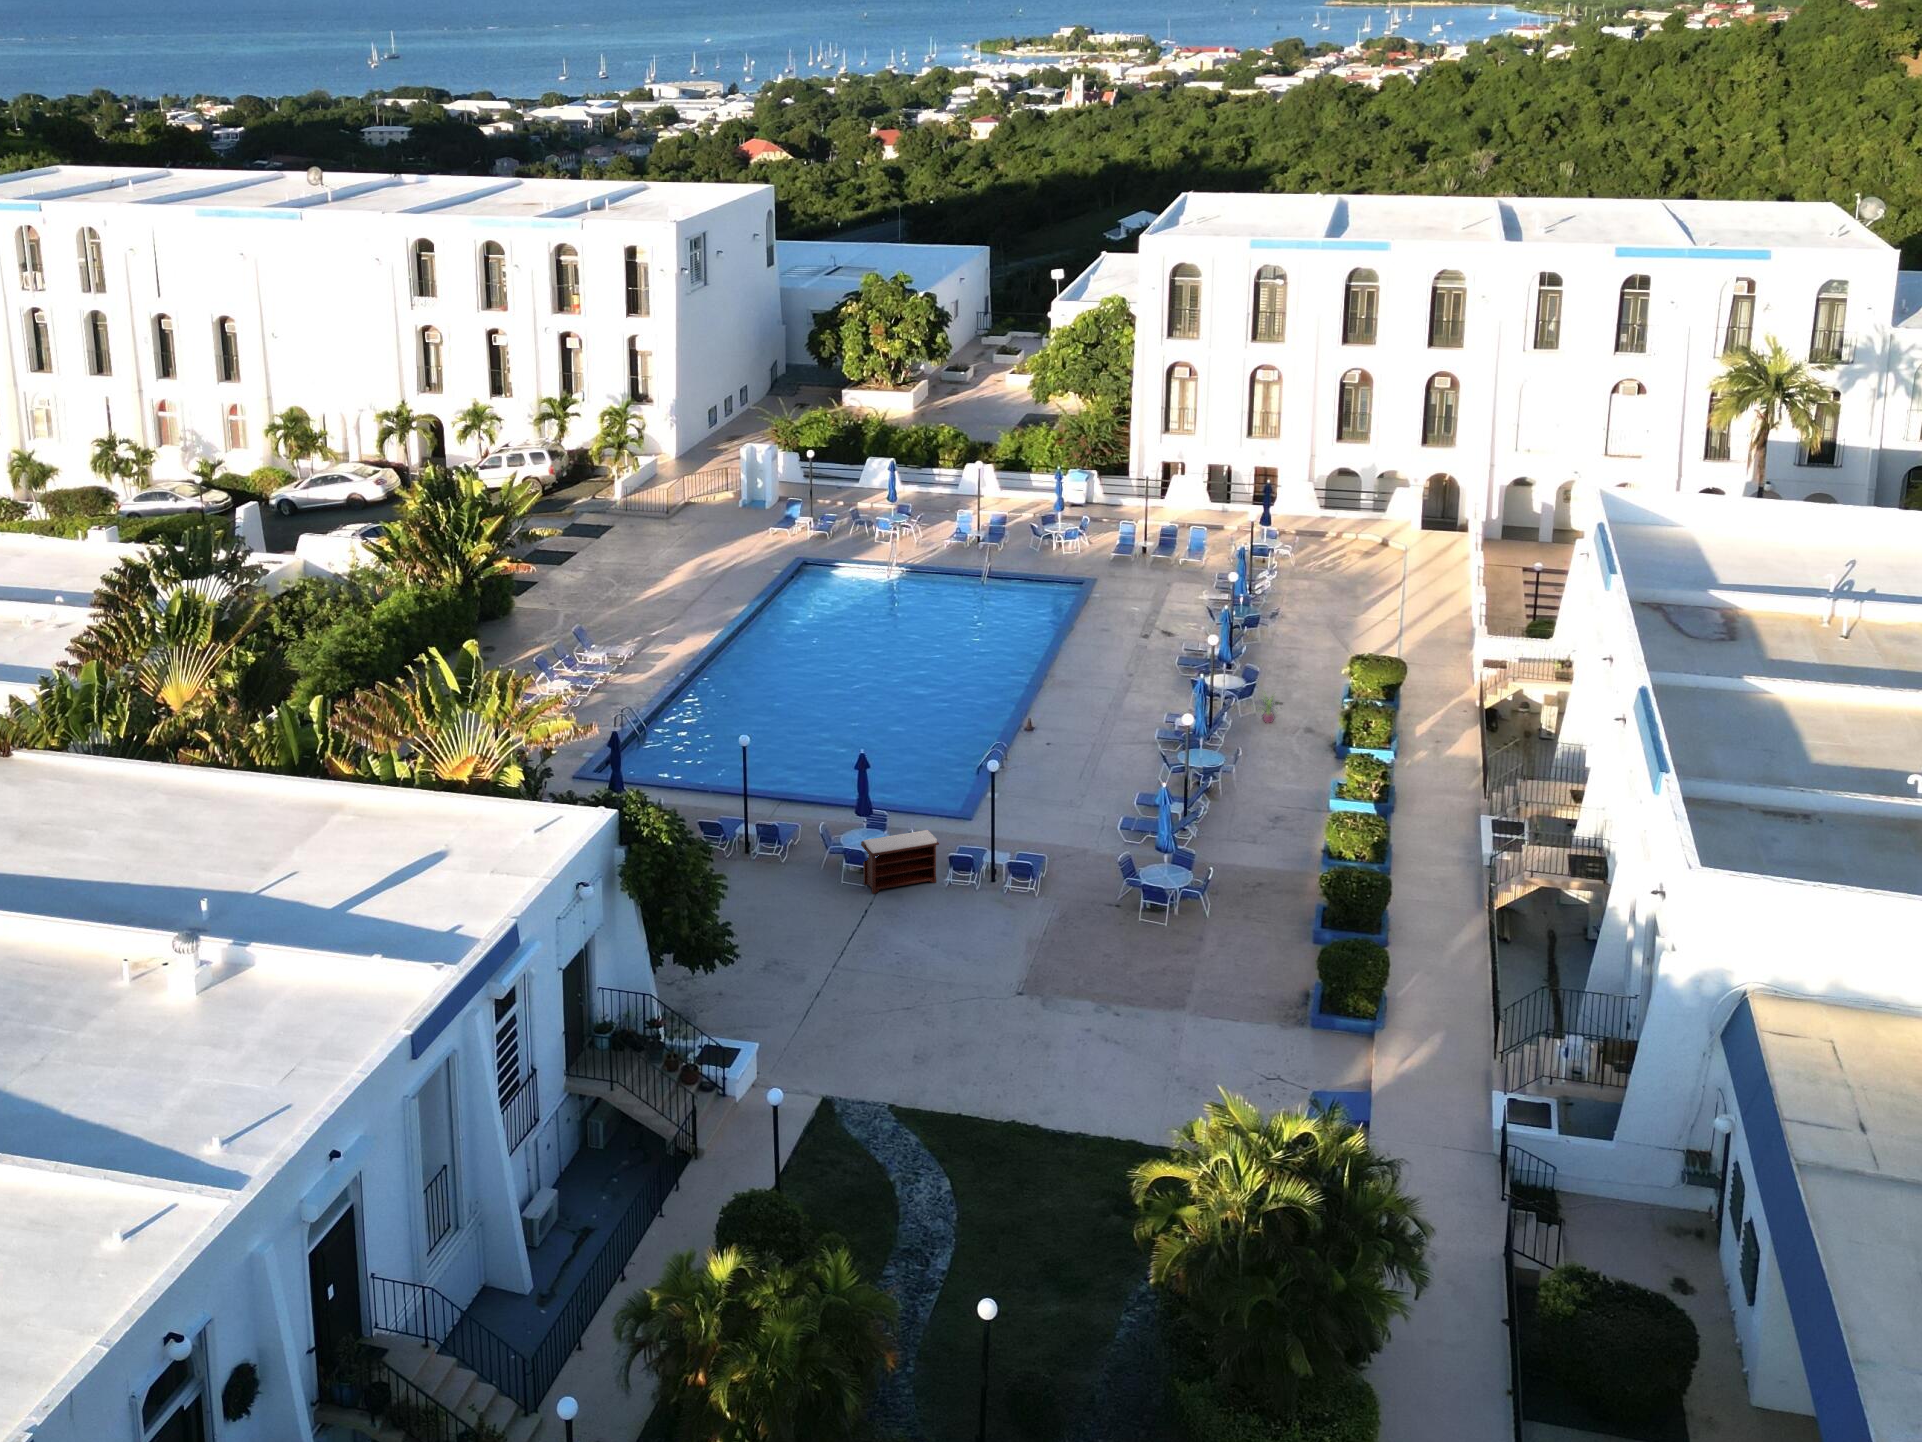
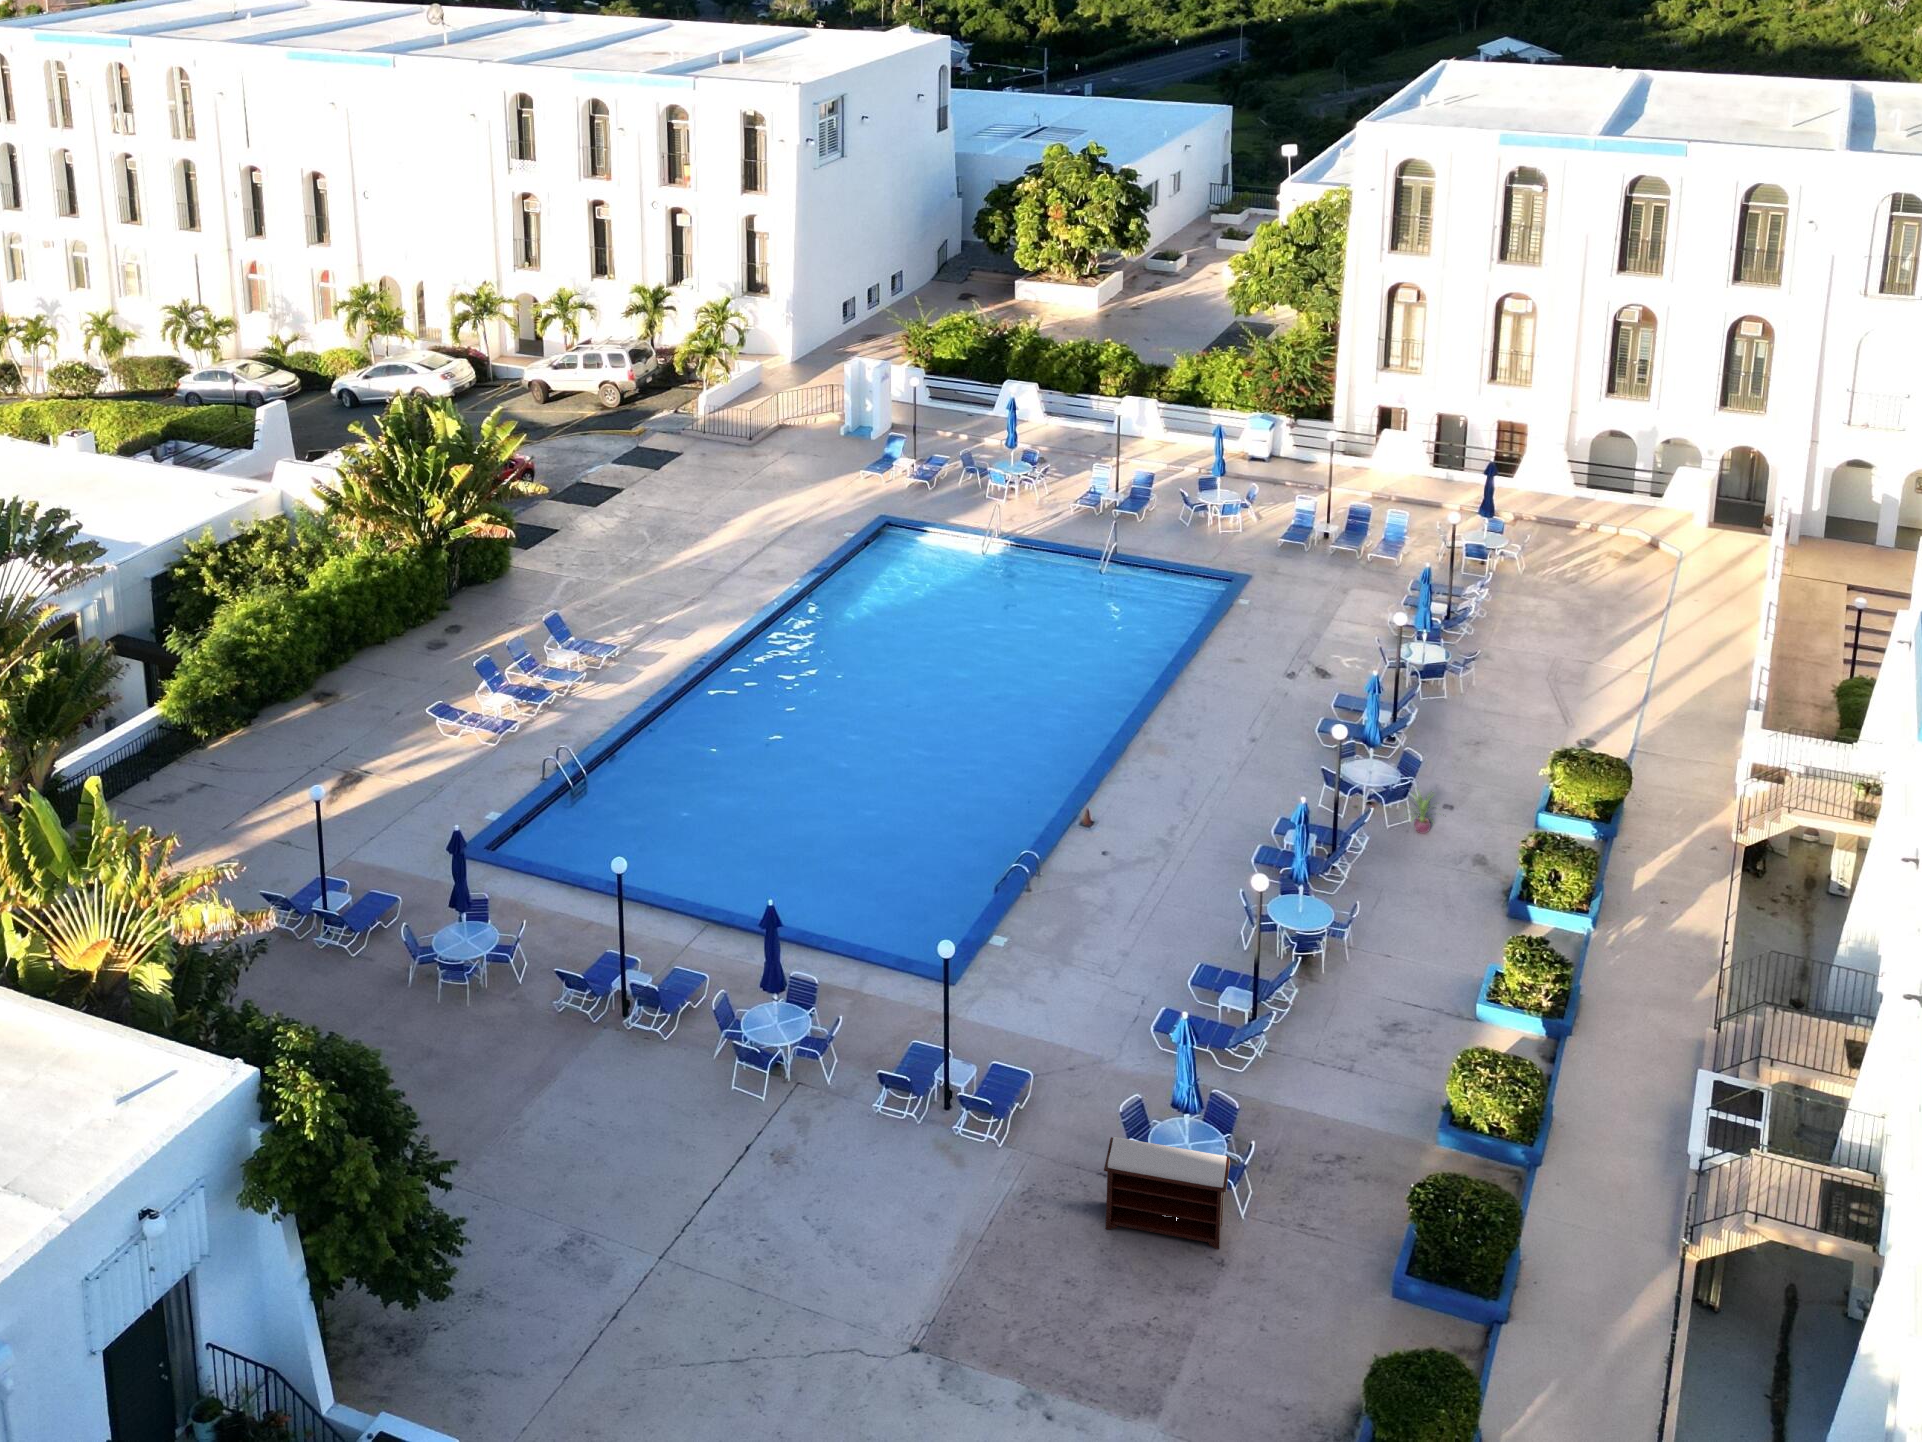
bench: present [861,830,939,894] -> present [1104,1137,1230,1249]

